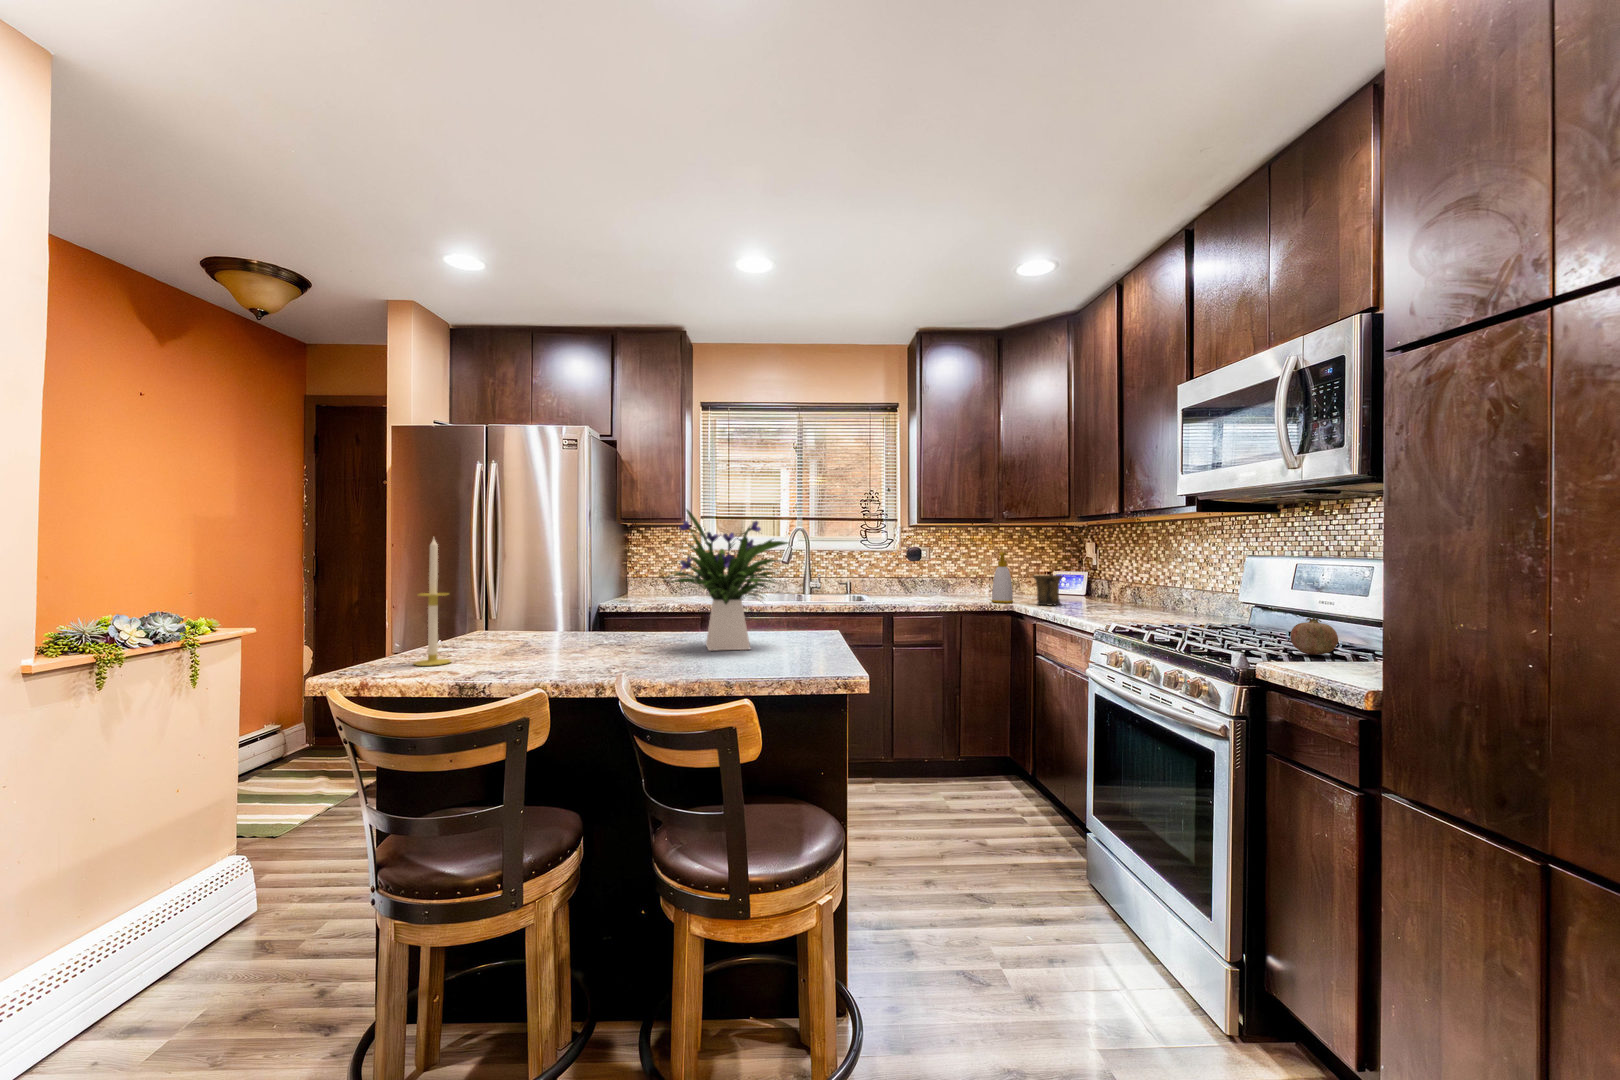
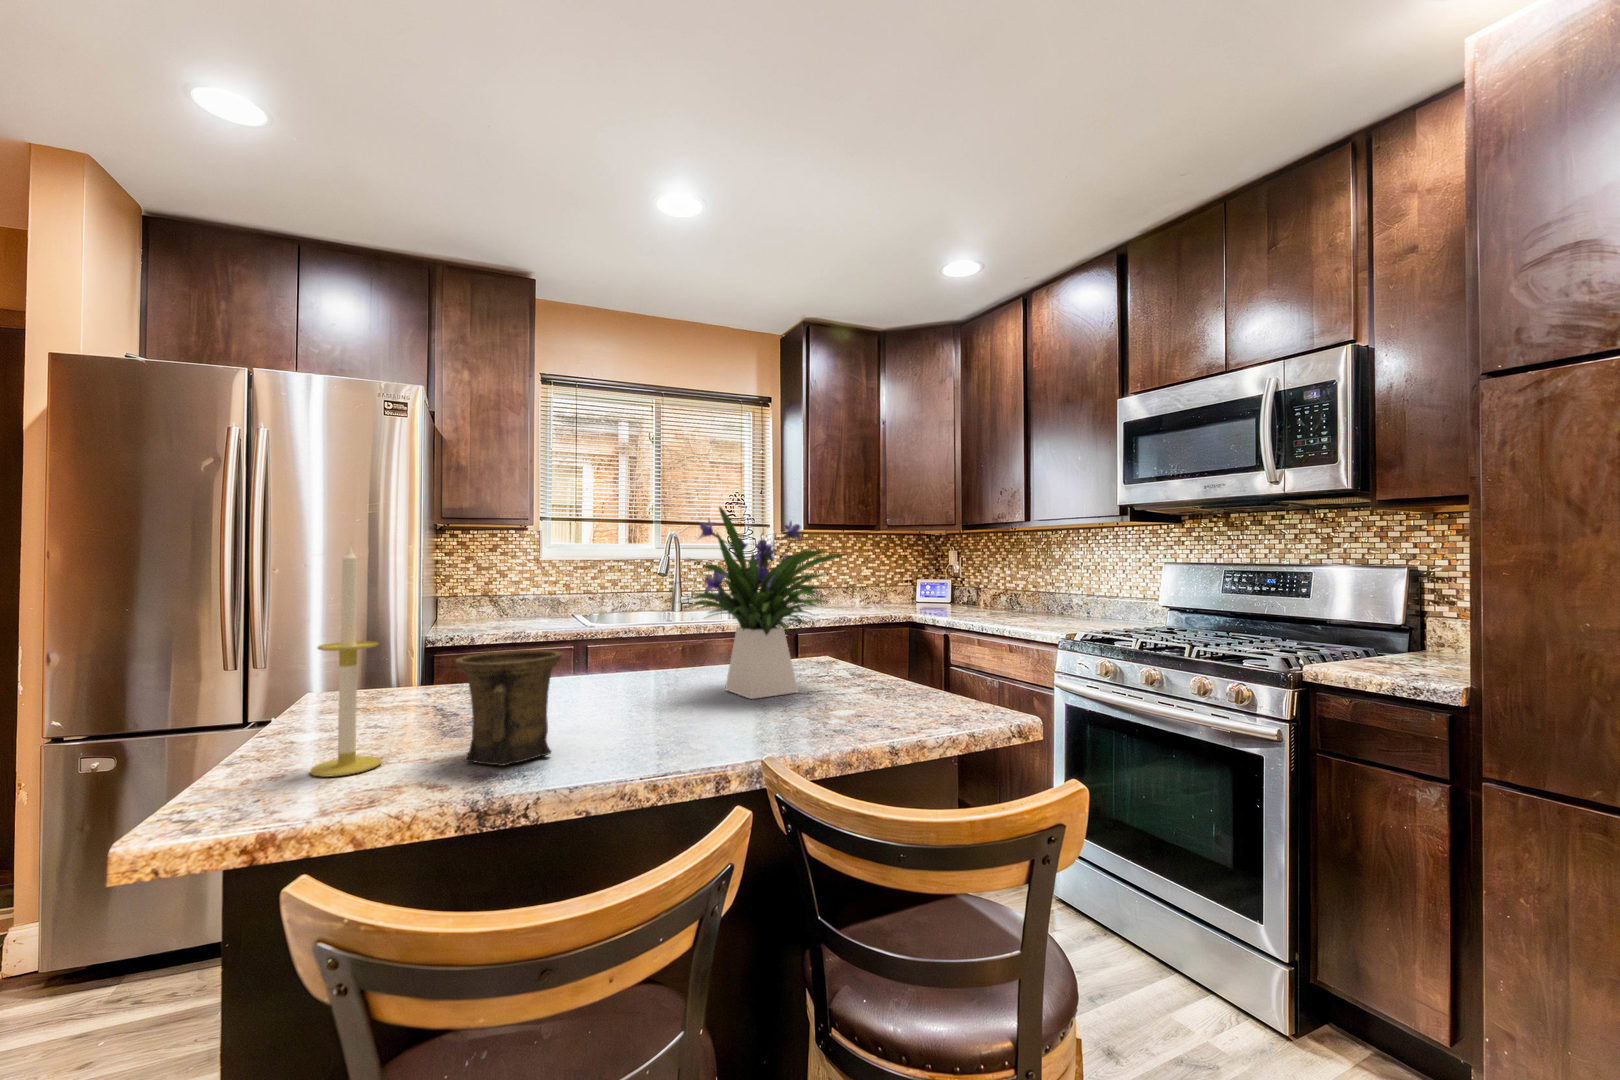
soap bottle: present [991,552,1013,603] -> none [887,561,909,613]
mug: present [1033,575,1063,605] -> present [456,650,562,766]
fruit: present [1290,617,1338,655] -> none [1286,620,1331,656]

